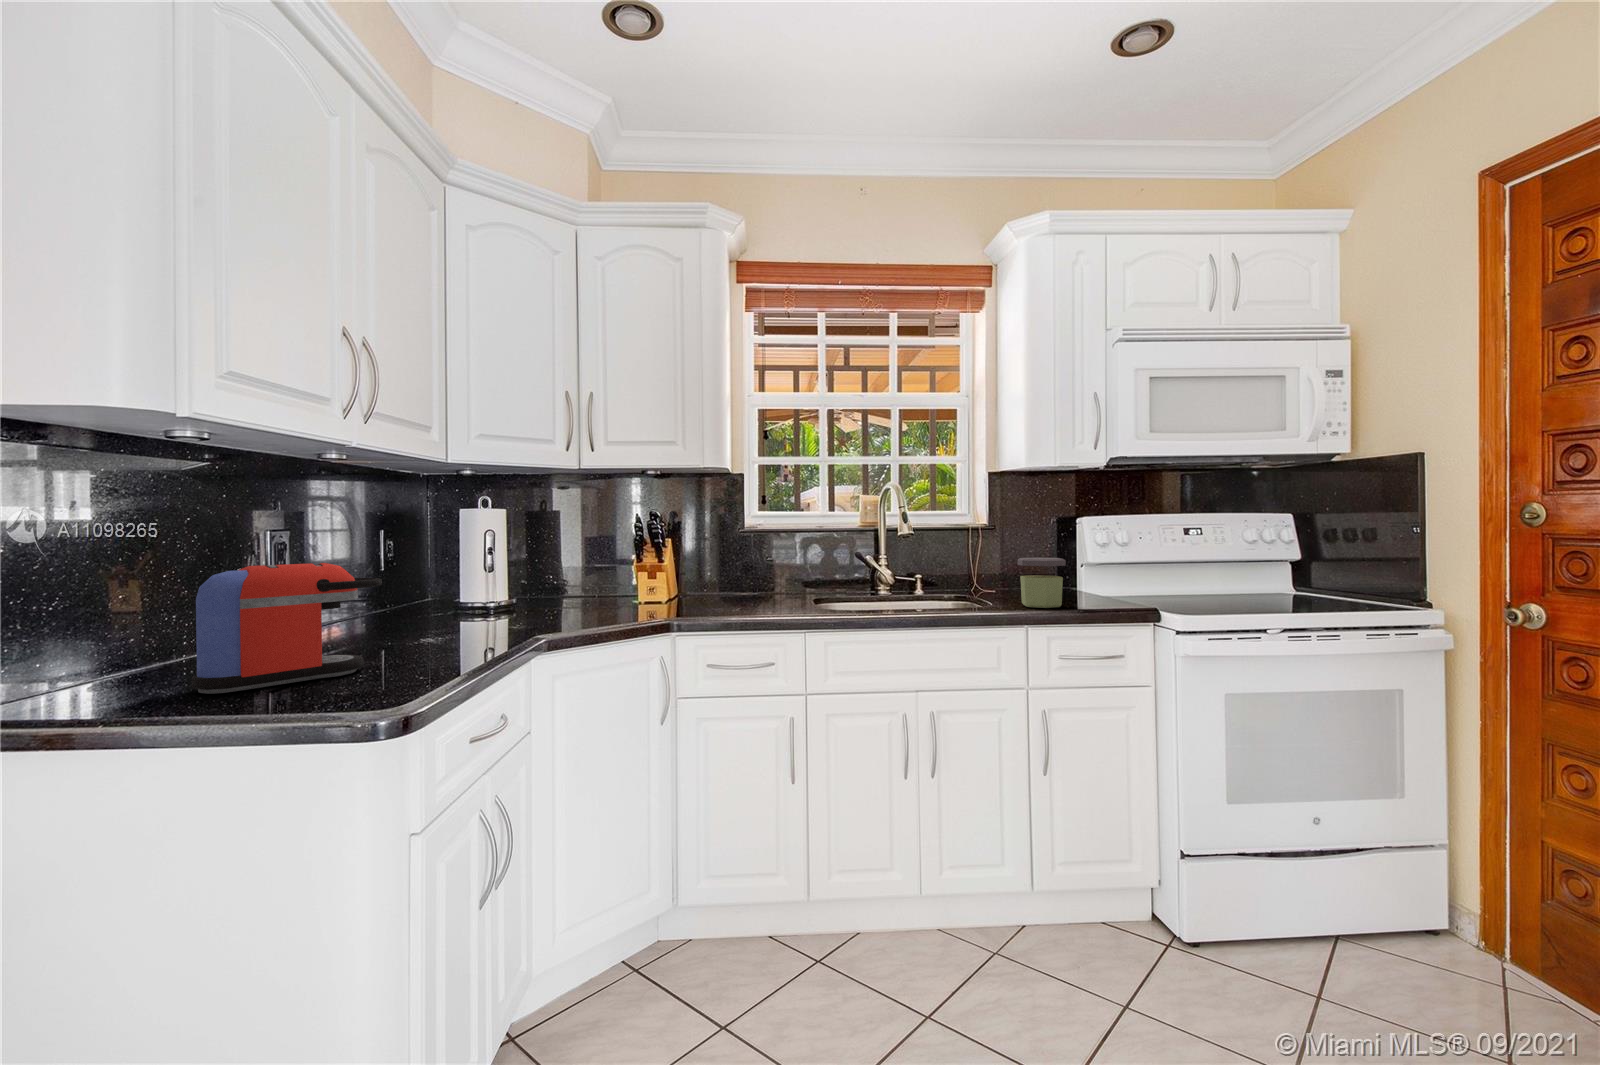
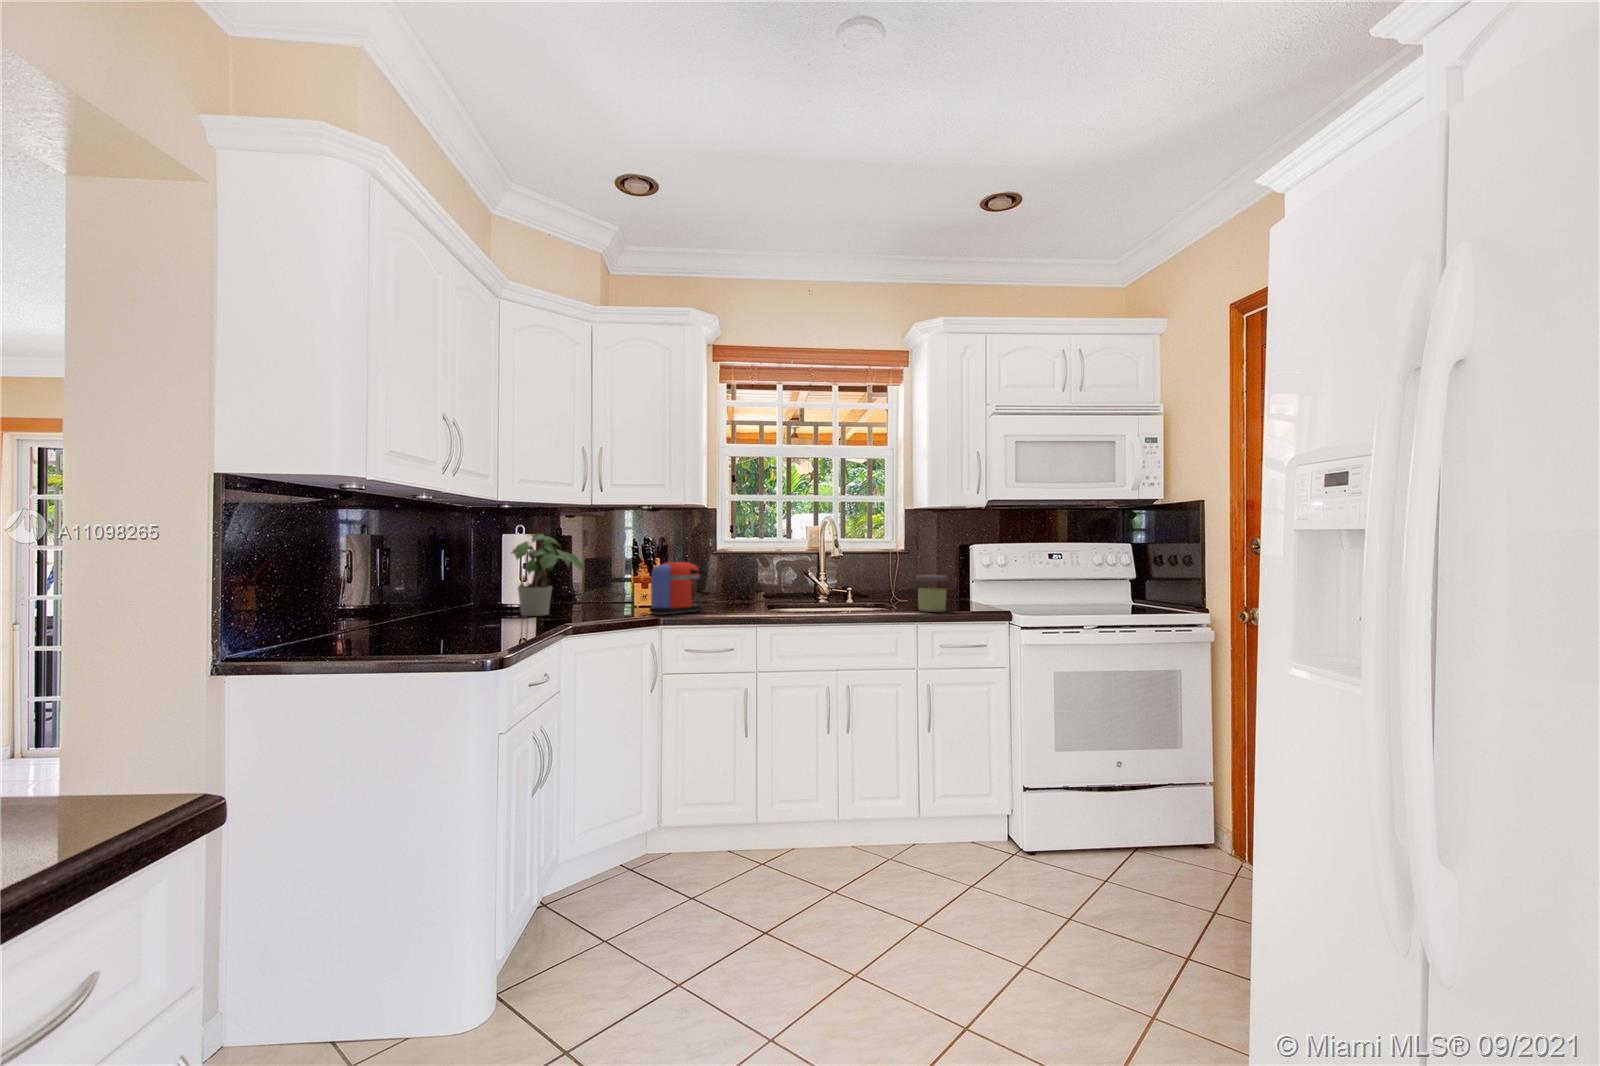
potted plant: none [466,505,568,620] -> present [512,533,584,616]
coffee maker: present [192,563,382,694] -> present [649,562,707,614]

